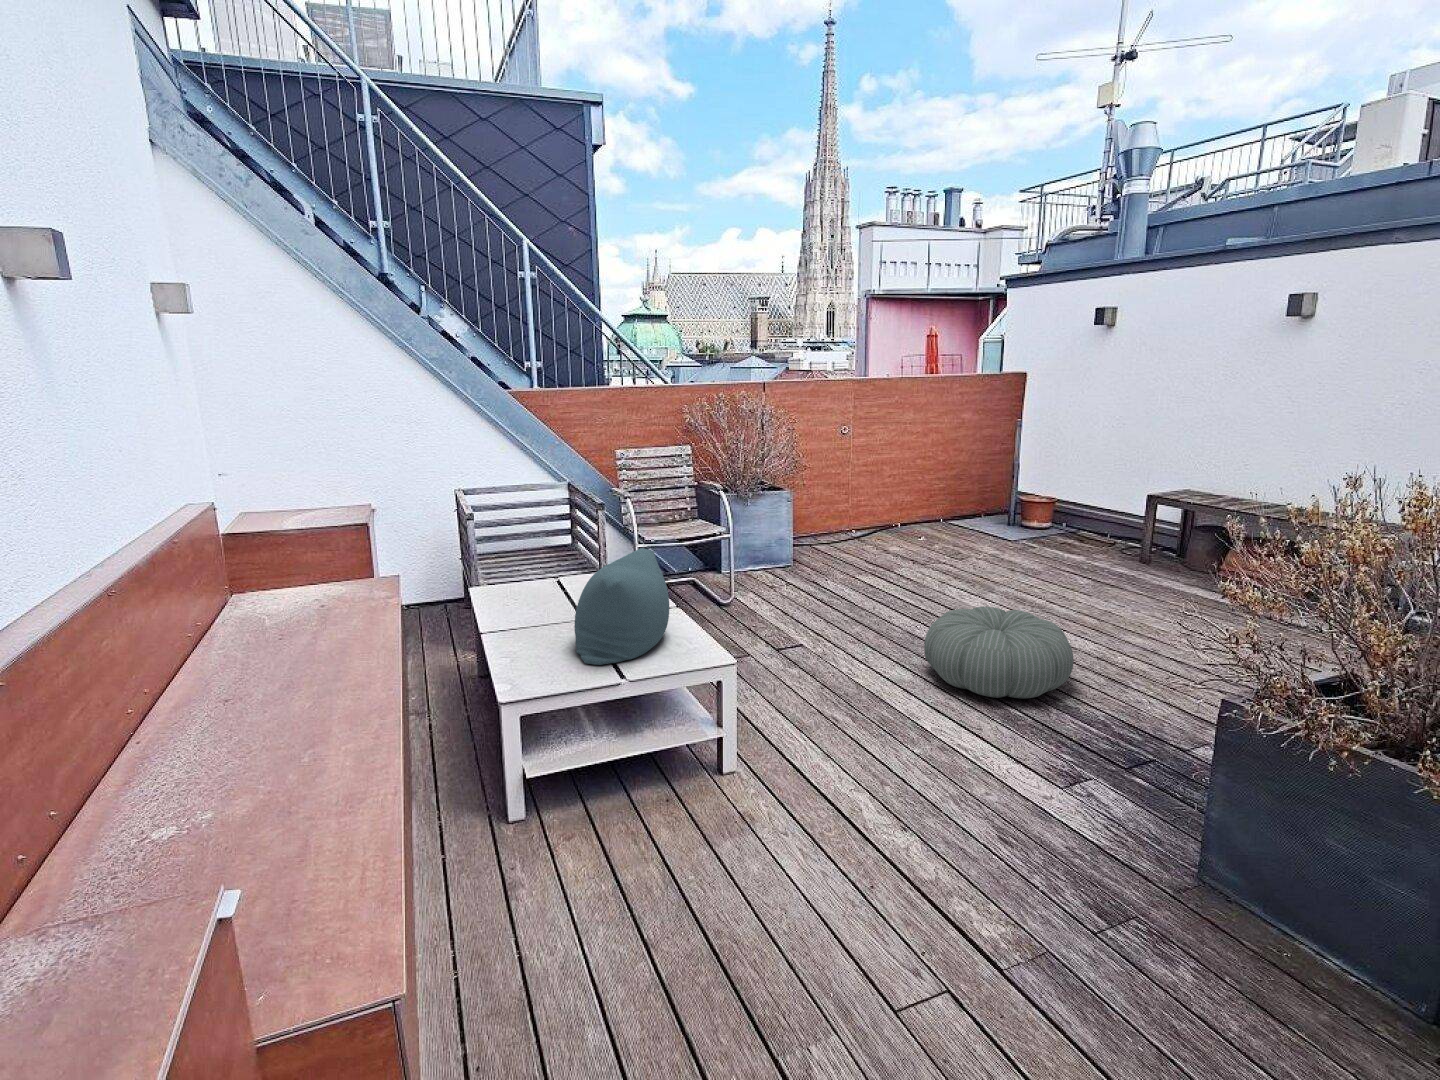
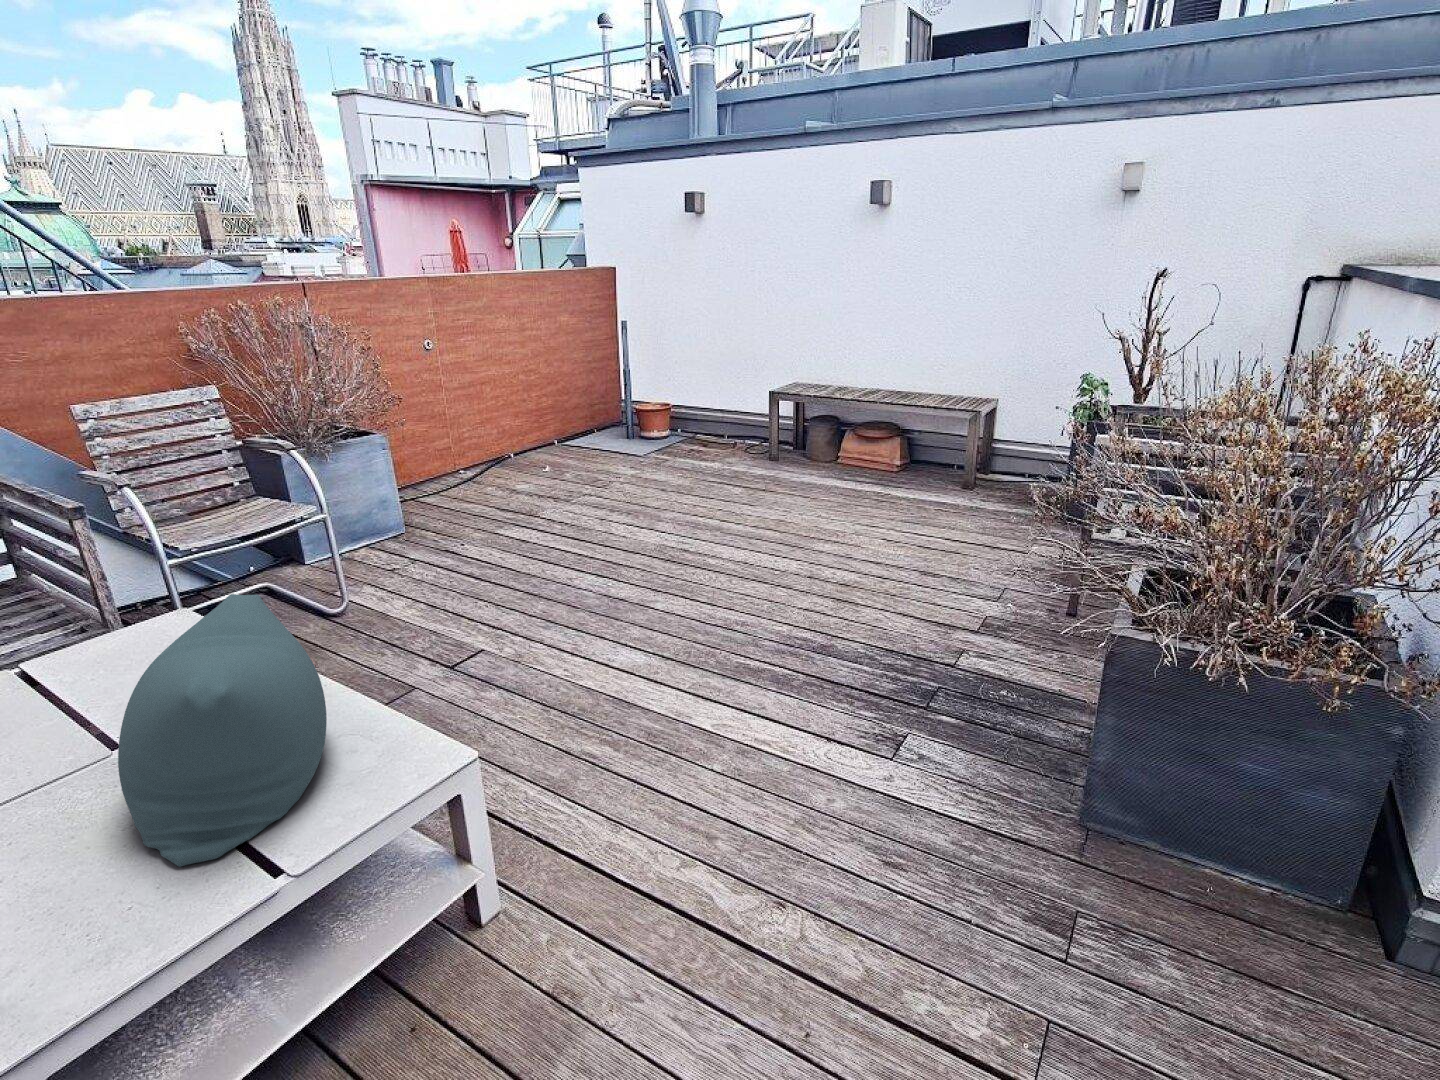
pouf: present [924,607,1074,698] -> none [651,546,817,660]

